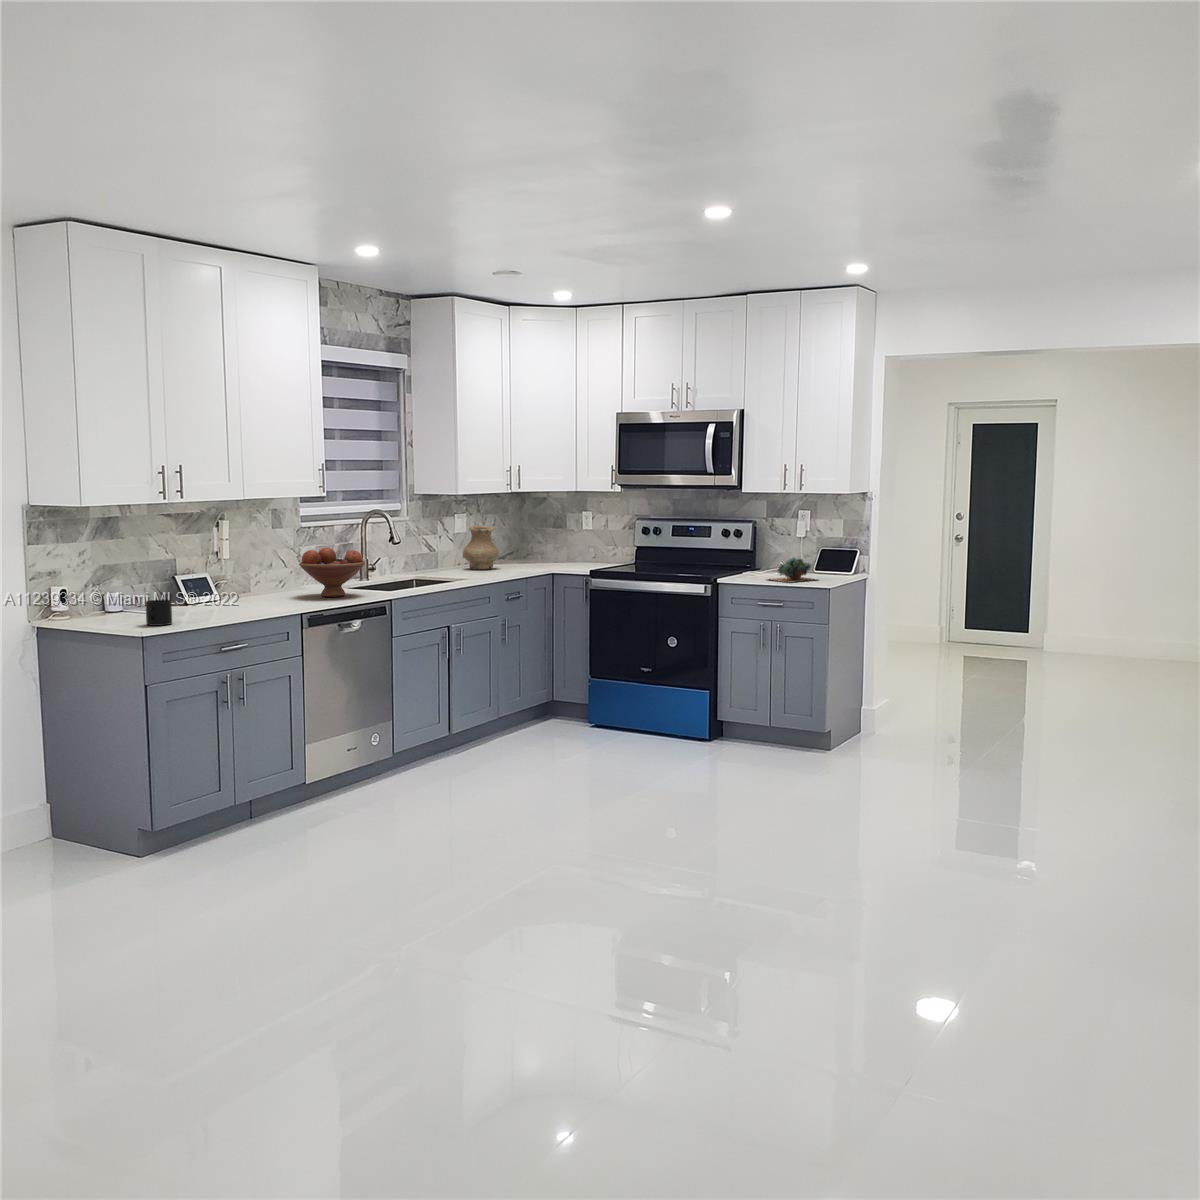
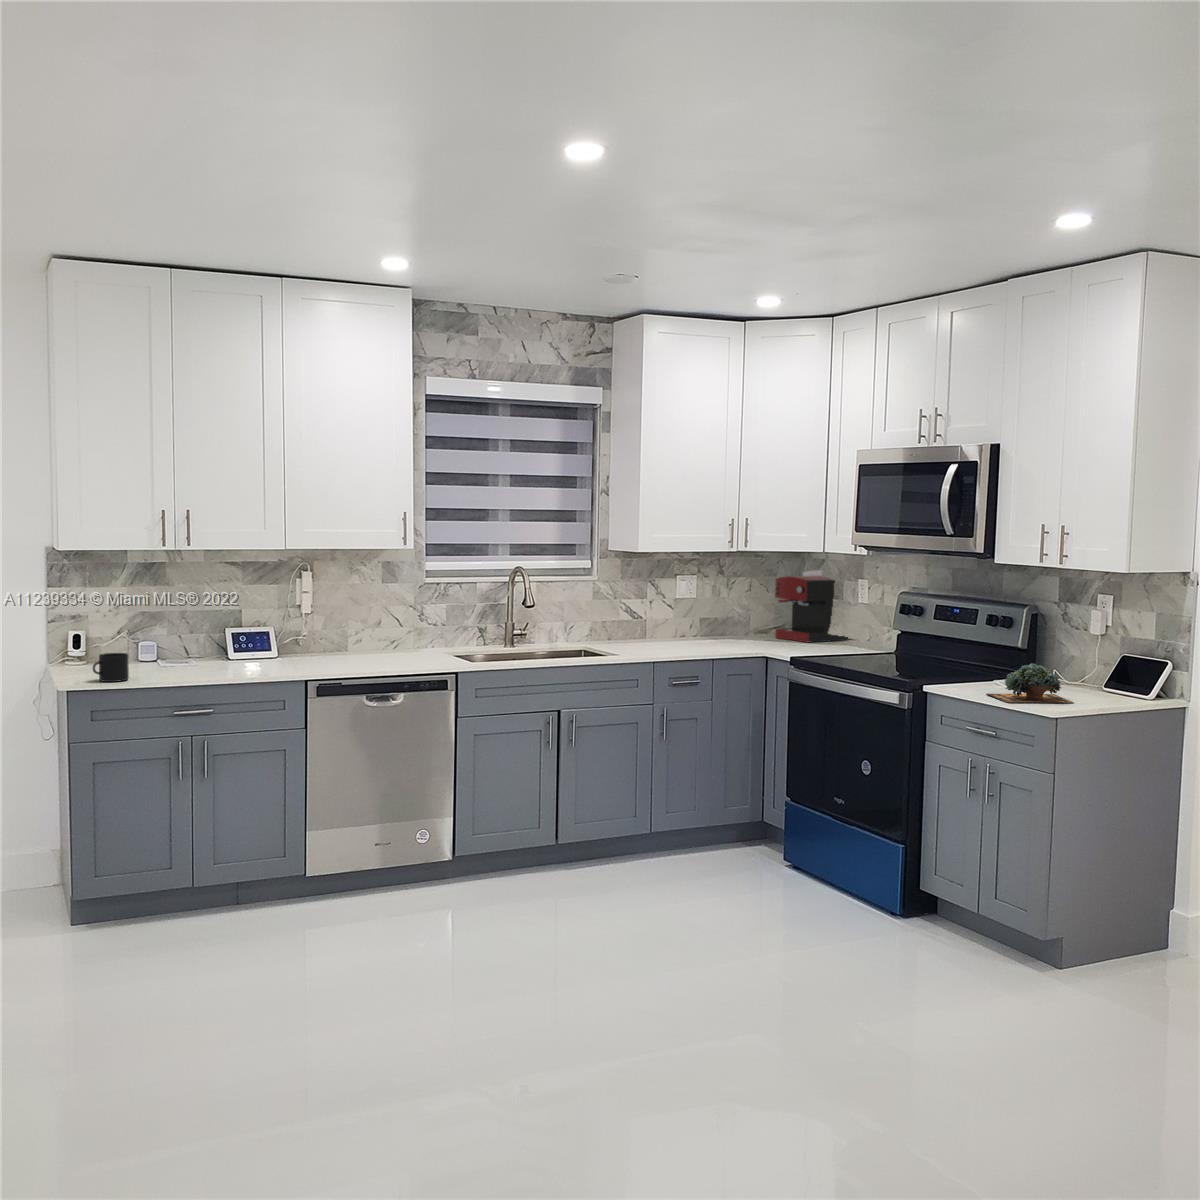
coffee maker: none [521,504,575,561] -> present [775,570,848,643]
vase: present [463,526,499,570] -> none [660,592,704,647]
fruit bowl: present [299,548,365,597] -> none [357,607,434,666]

